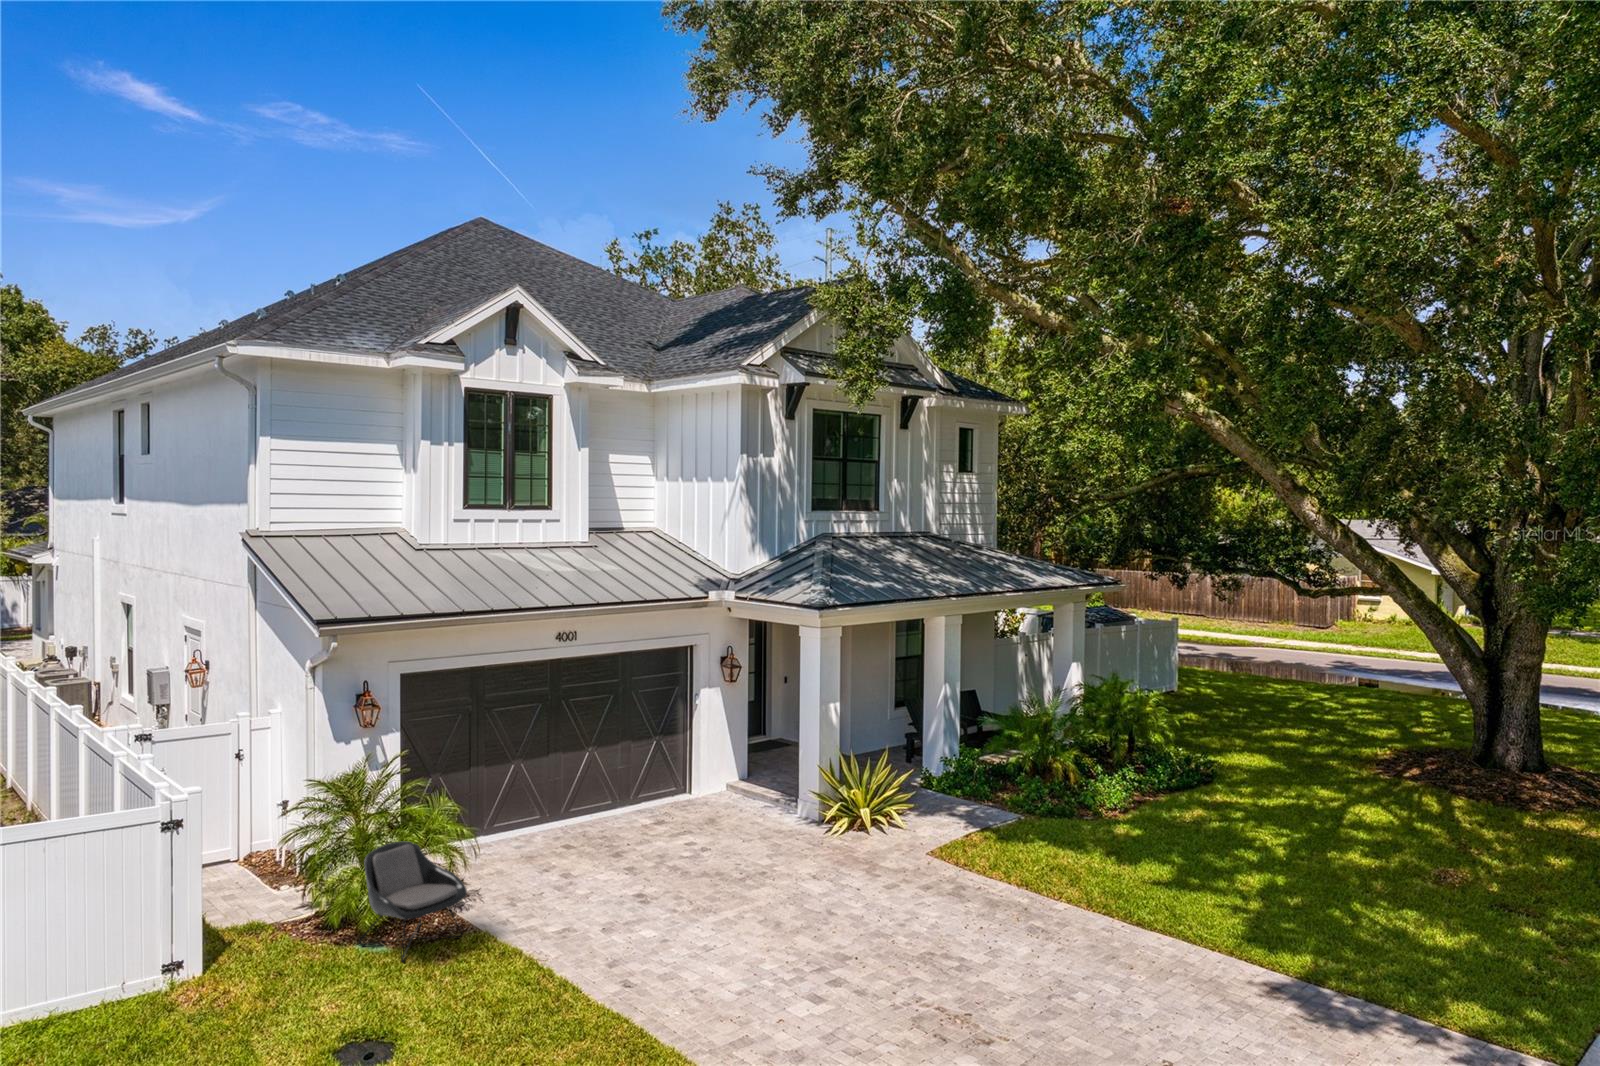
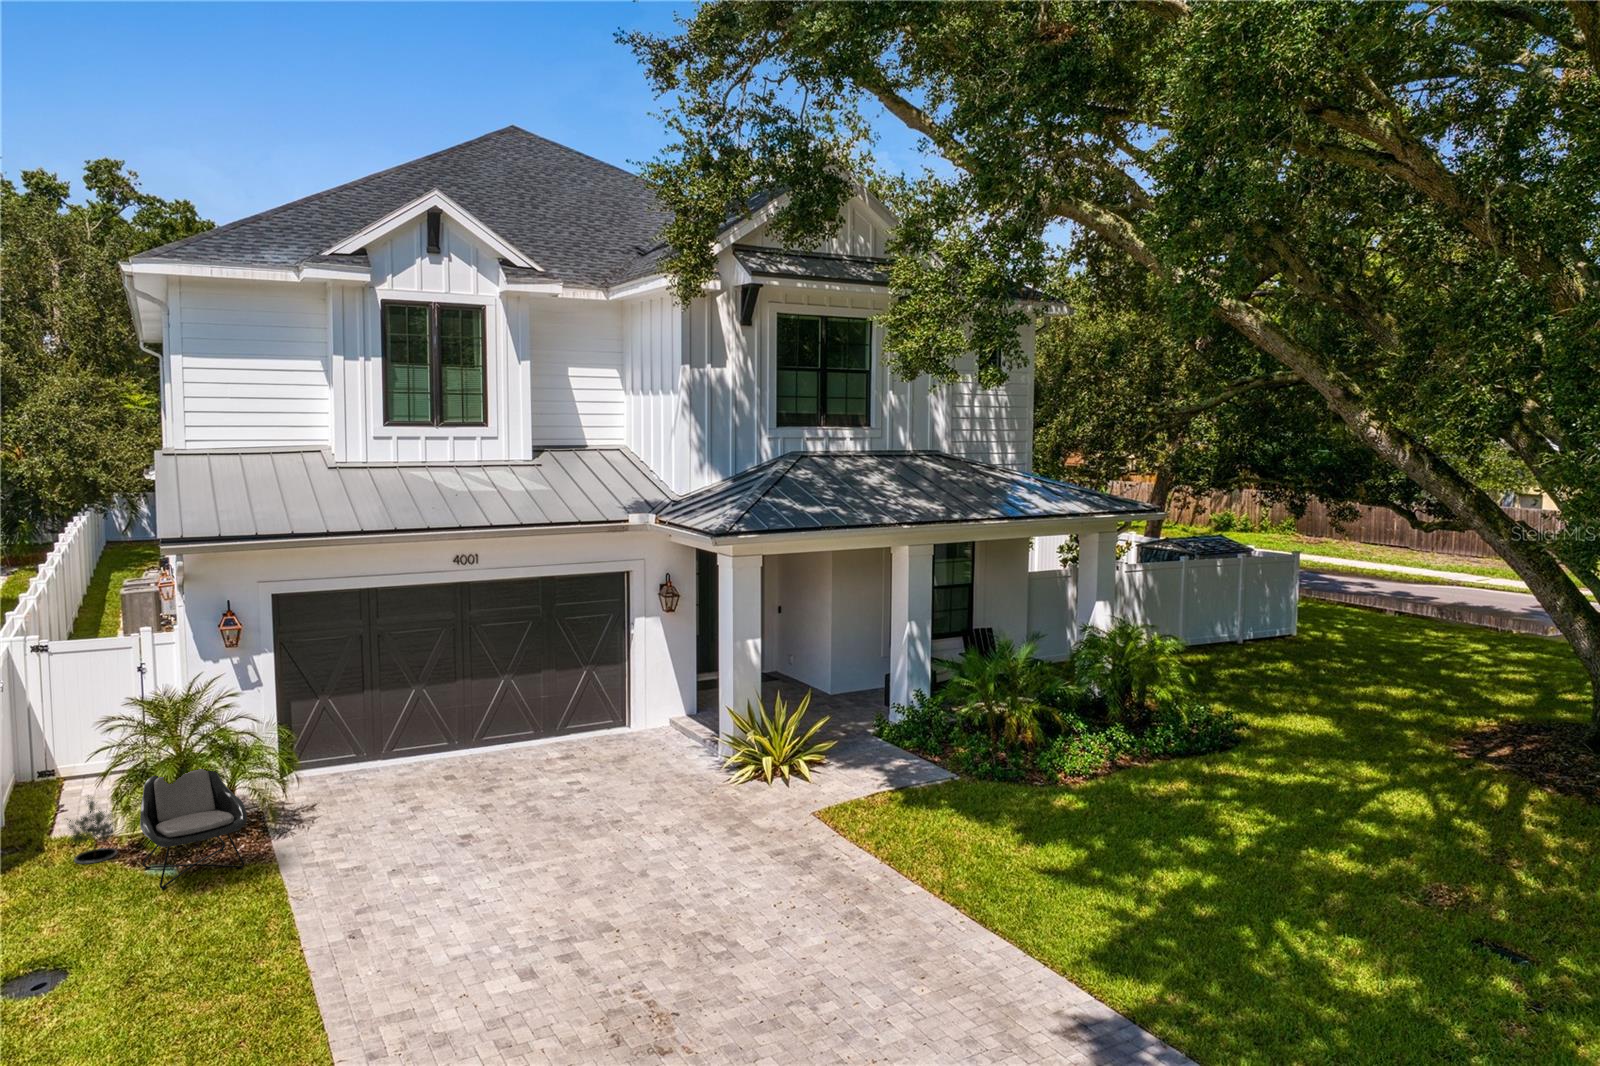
potted tree: none [265,876,317,948] -> present [67,795,117,864]

